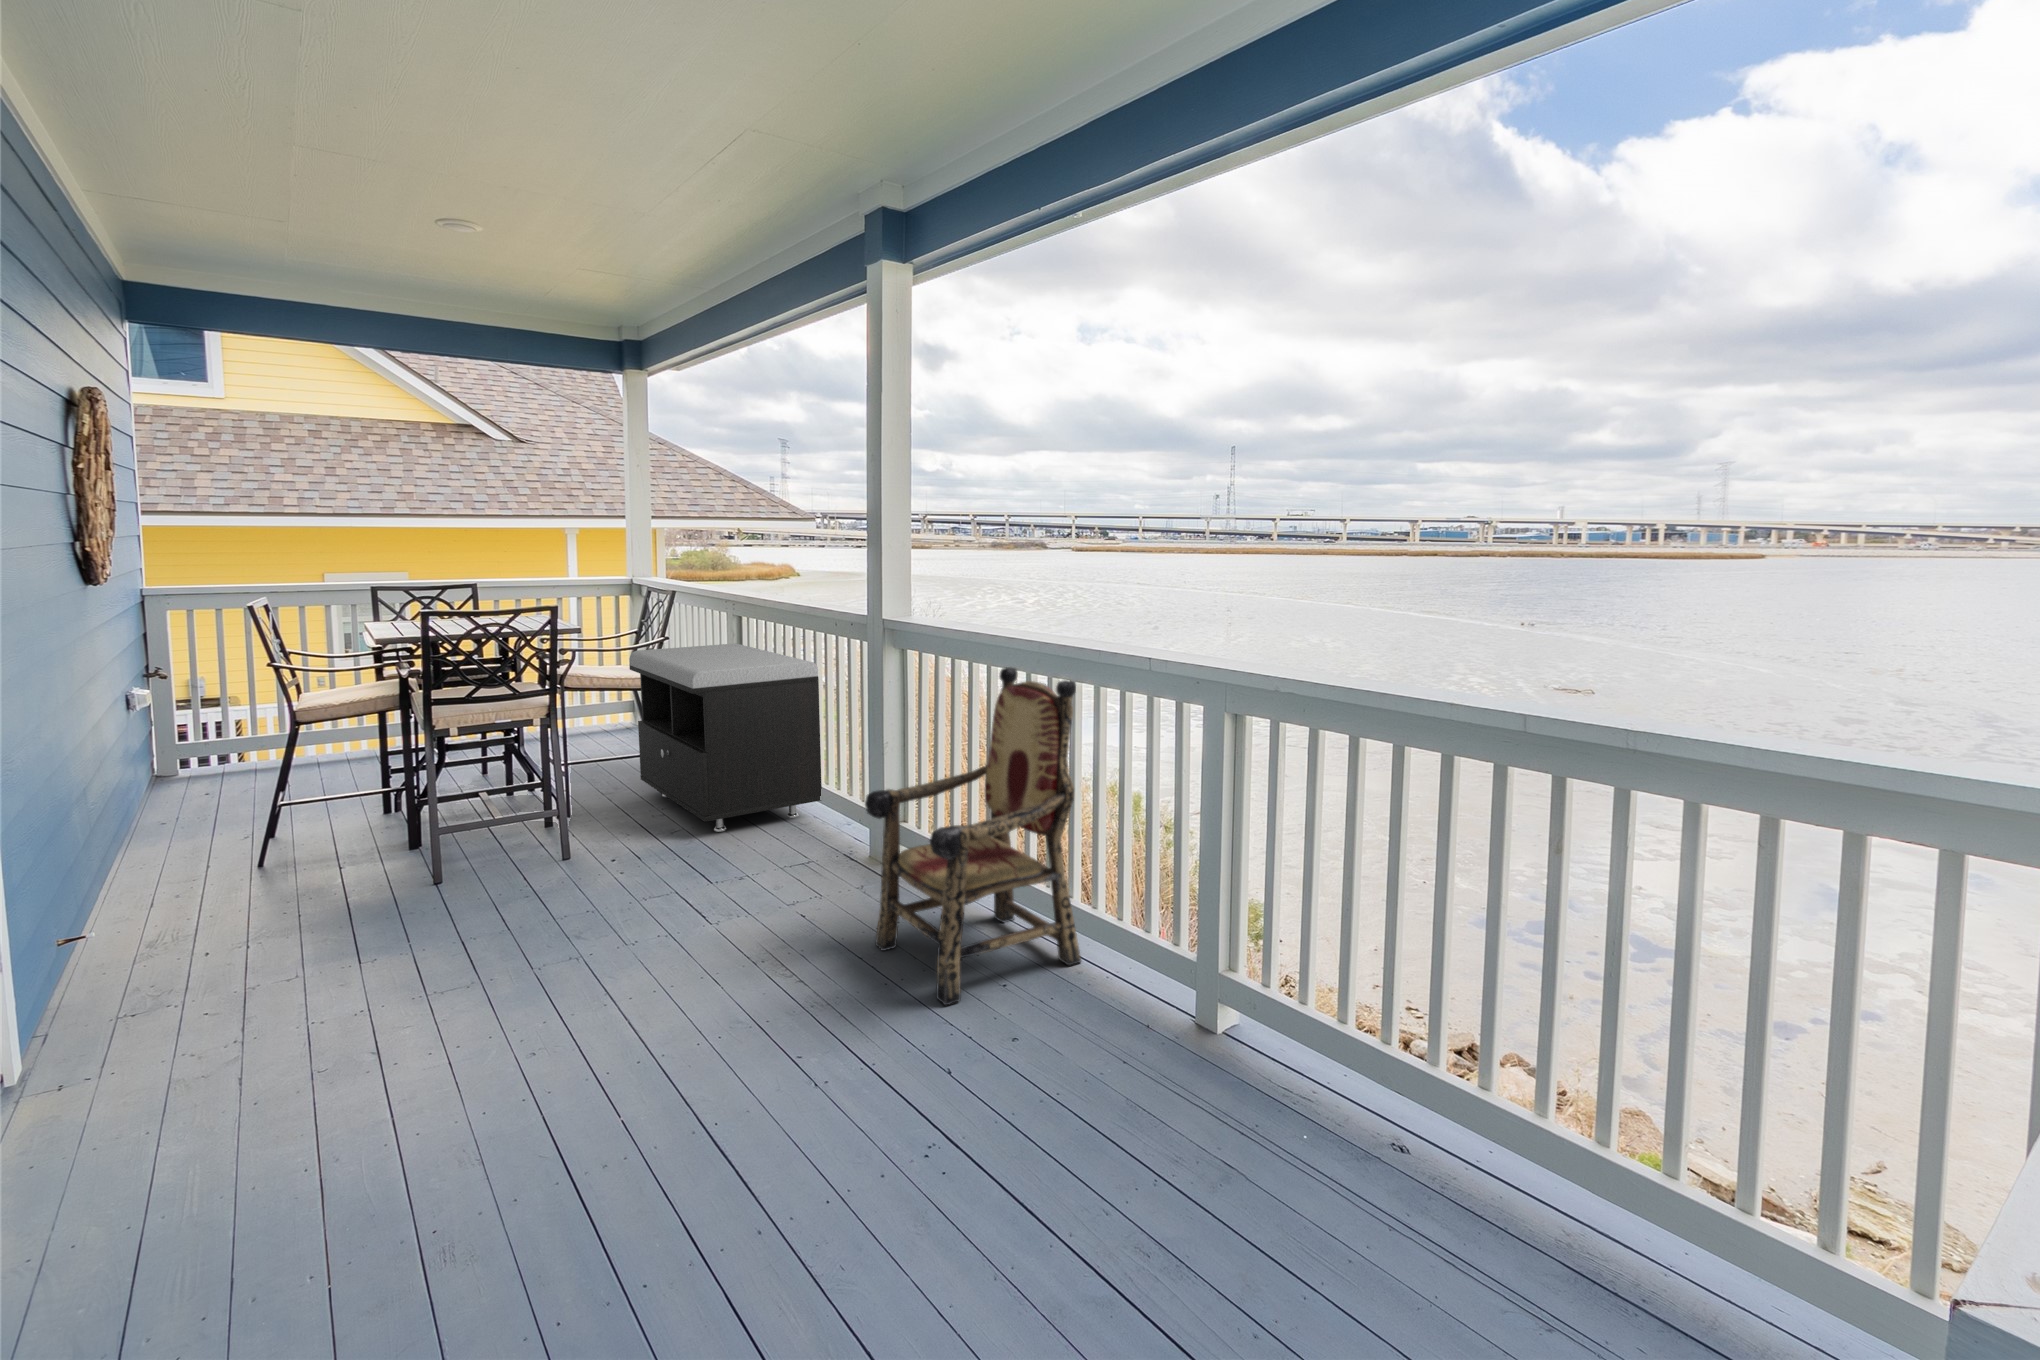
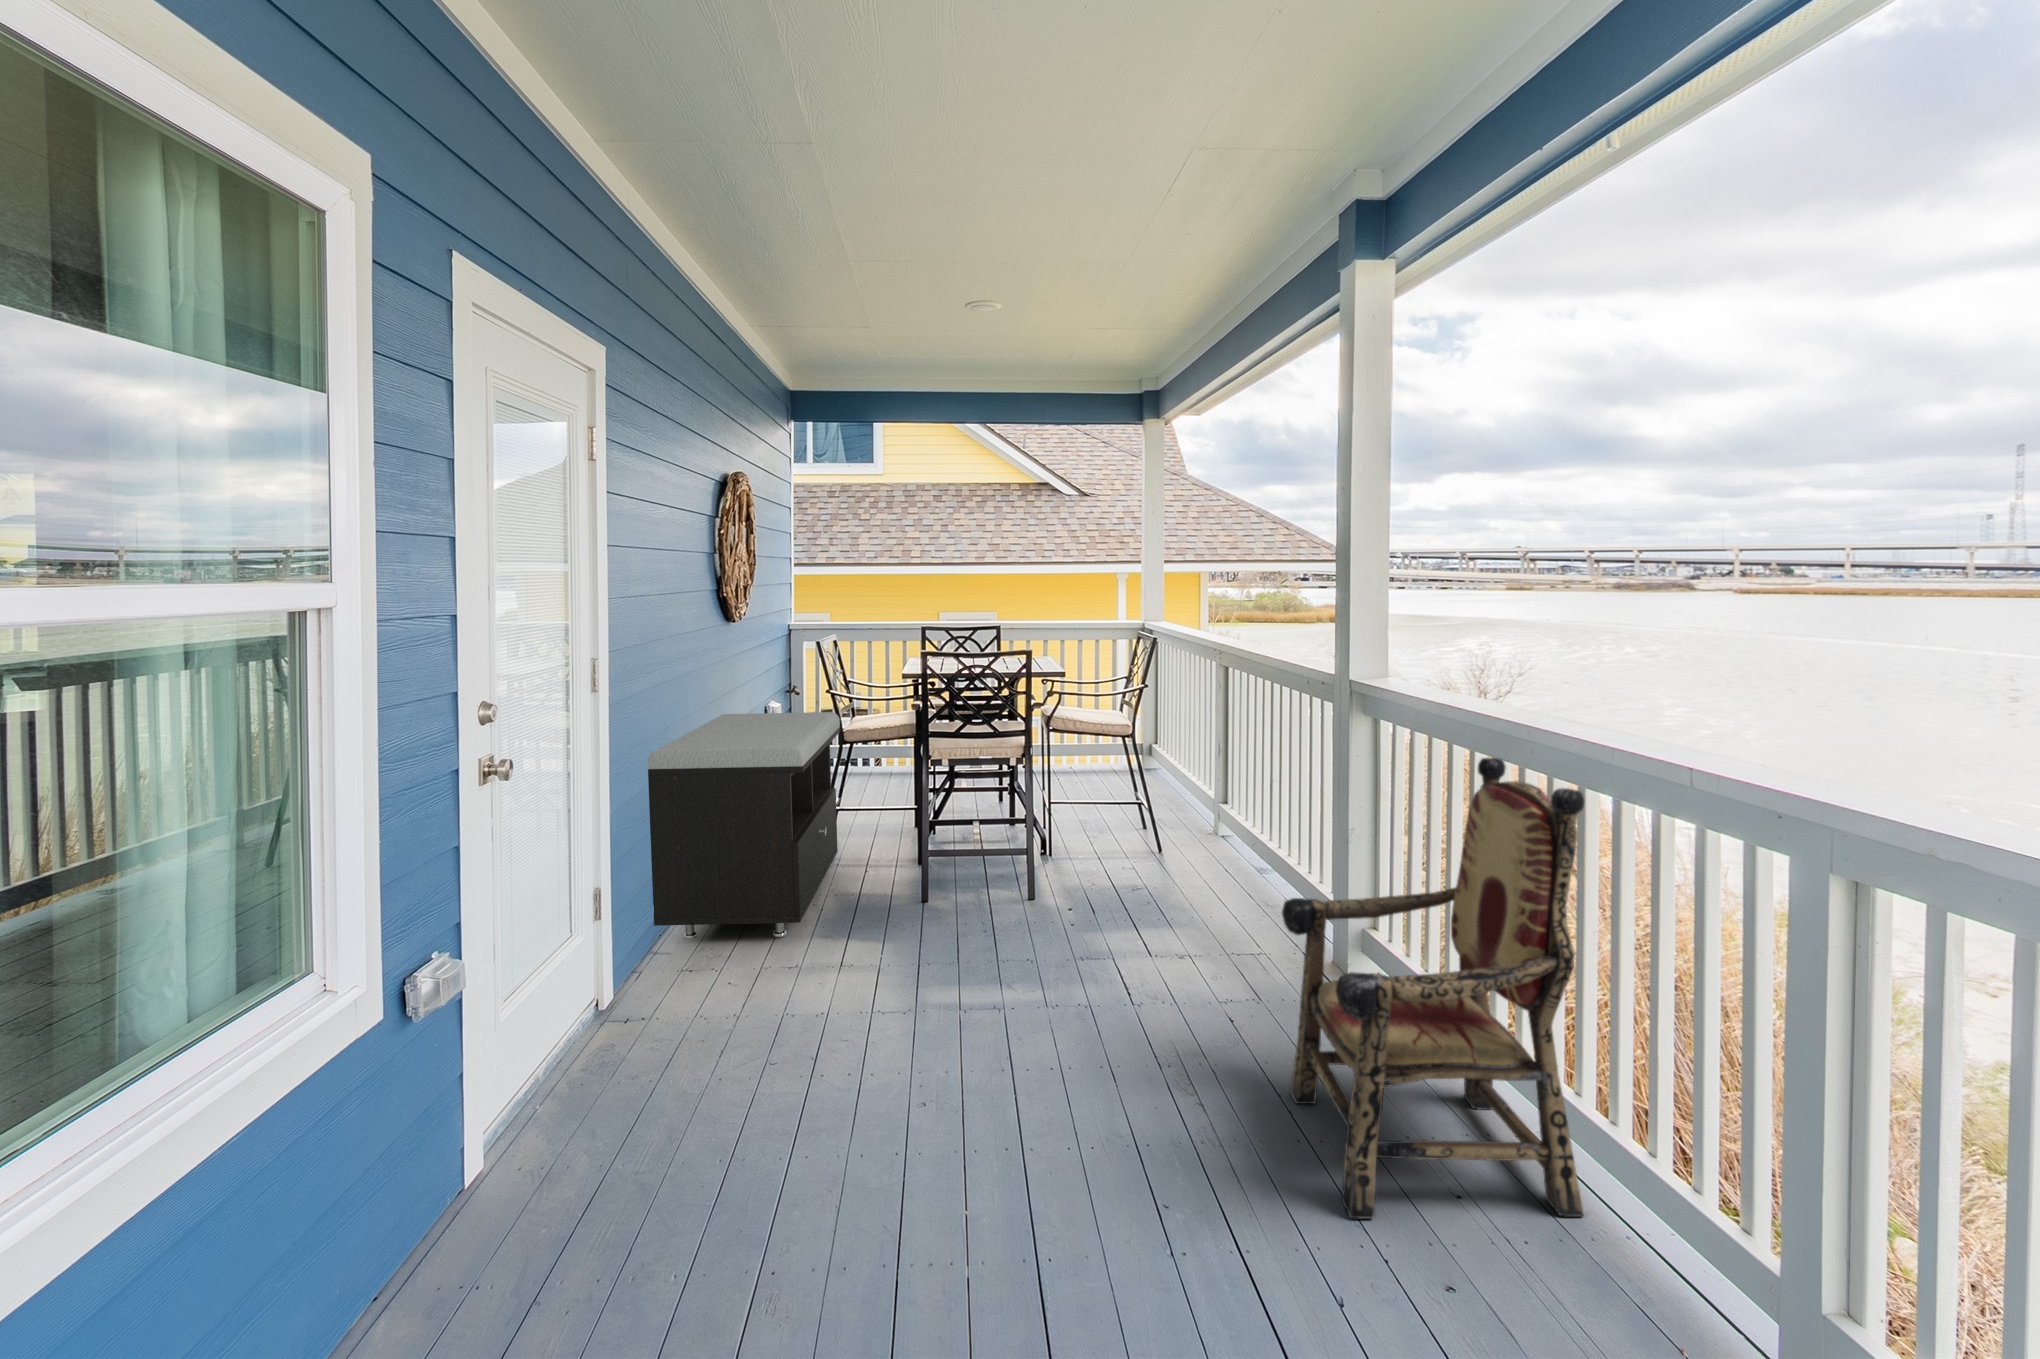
storage bench: present [629,644,822,832] -> present [648,712,840,939]

